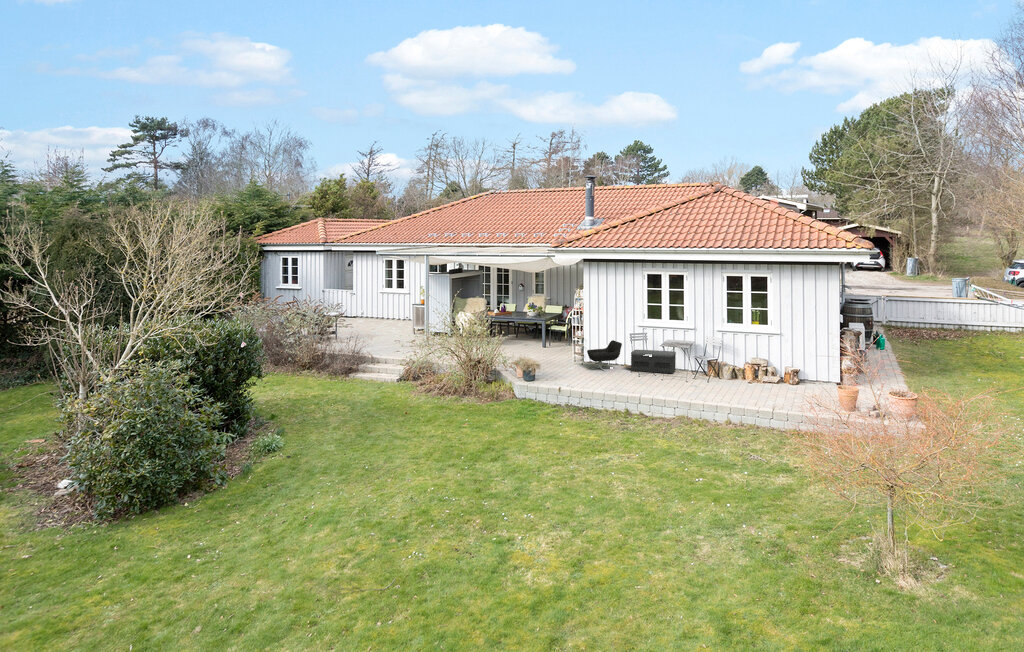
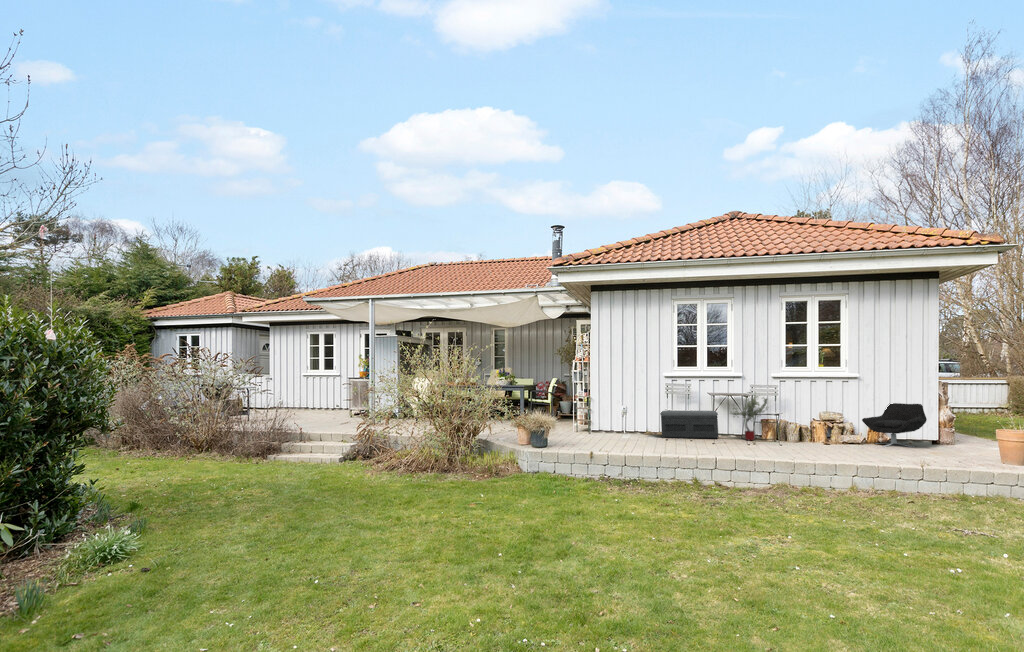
lounge chair: present [587,340,622,371] -> present [862,403,927,447]
potted tree: none [683,340,710,377] -> present [731,392,767,440]

